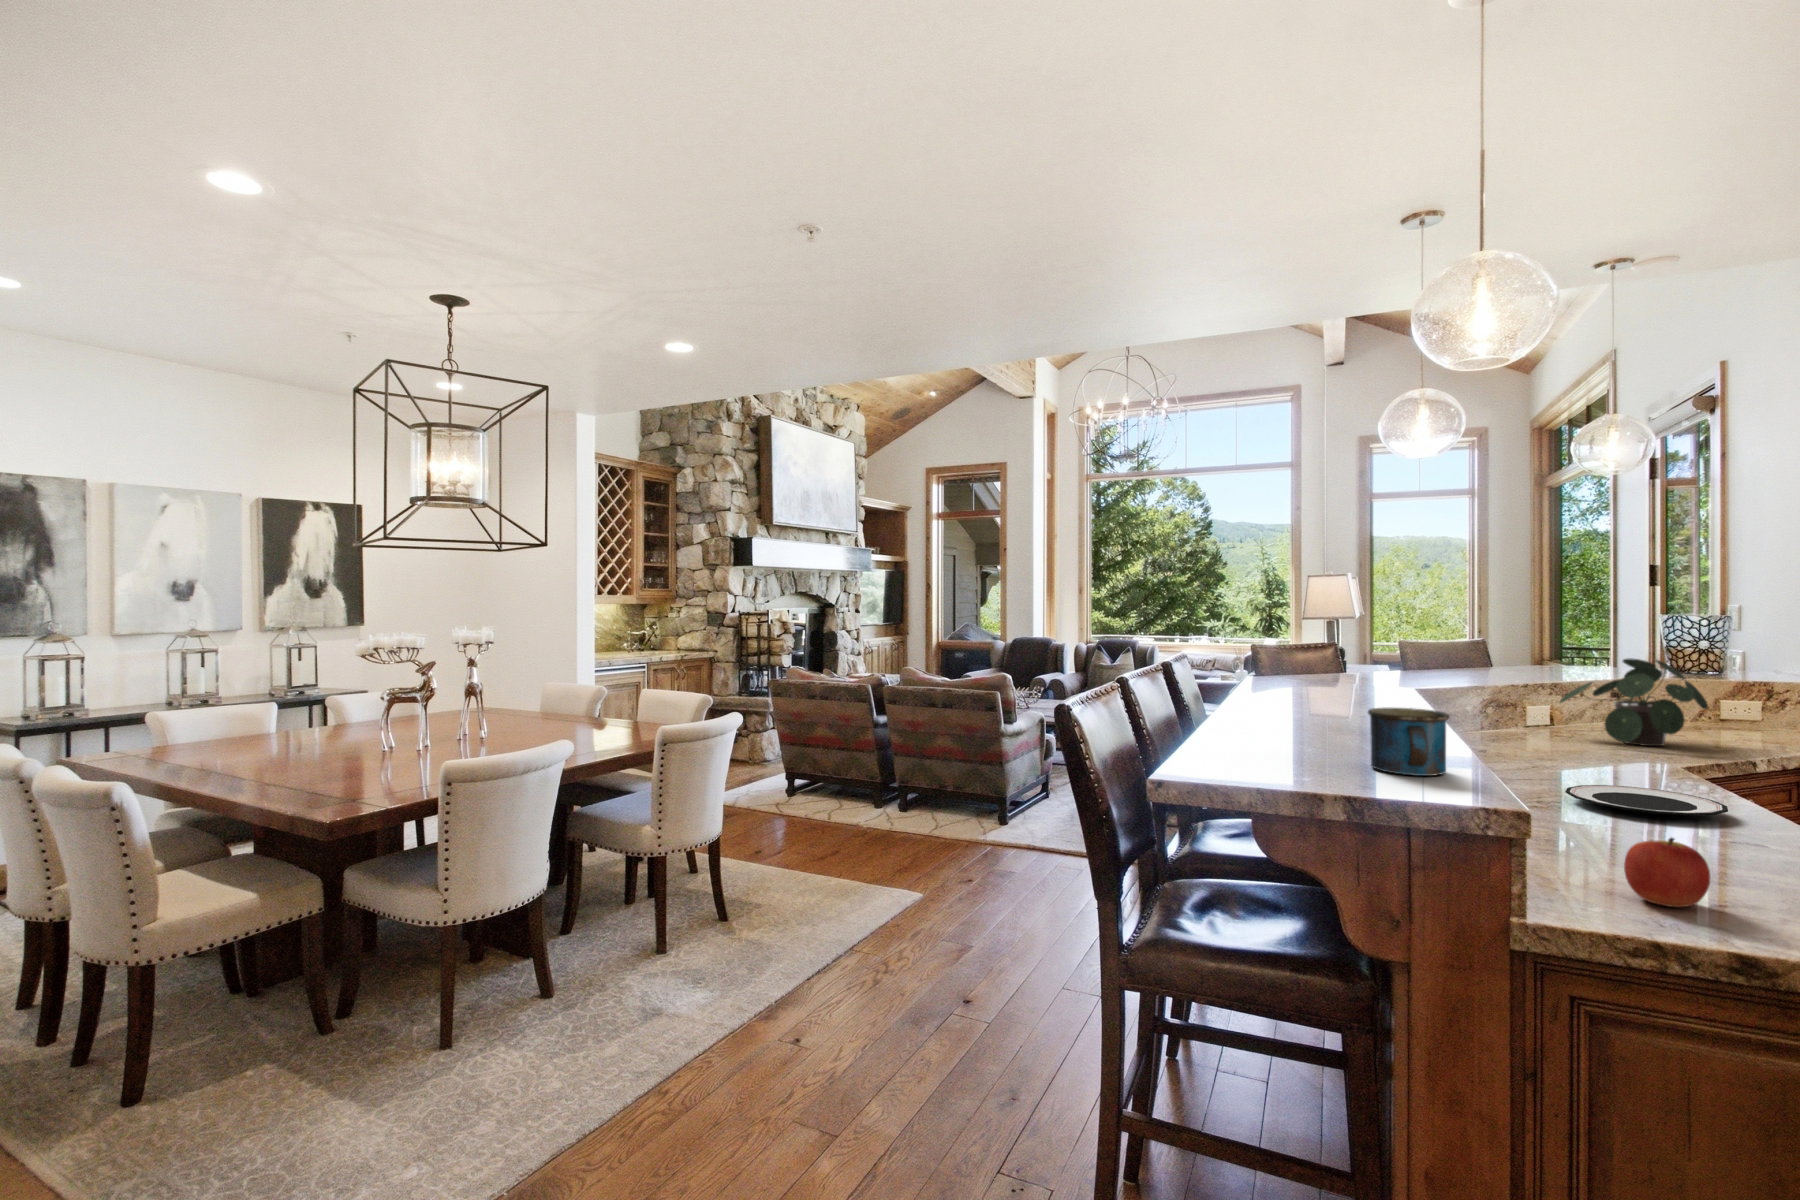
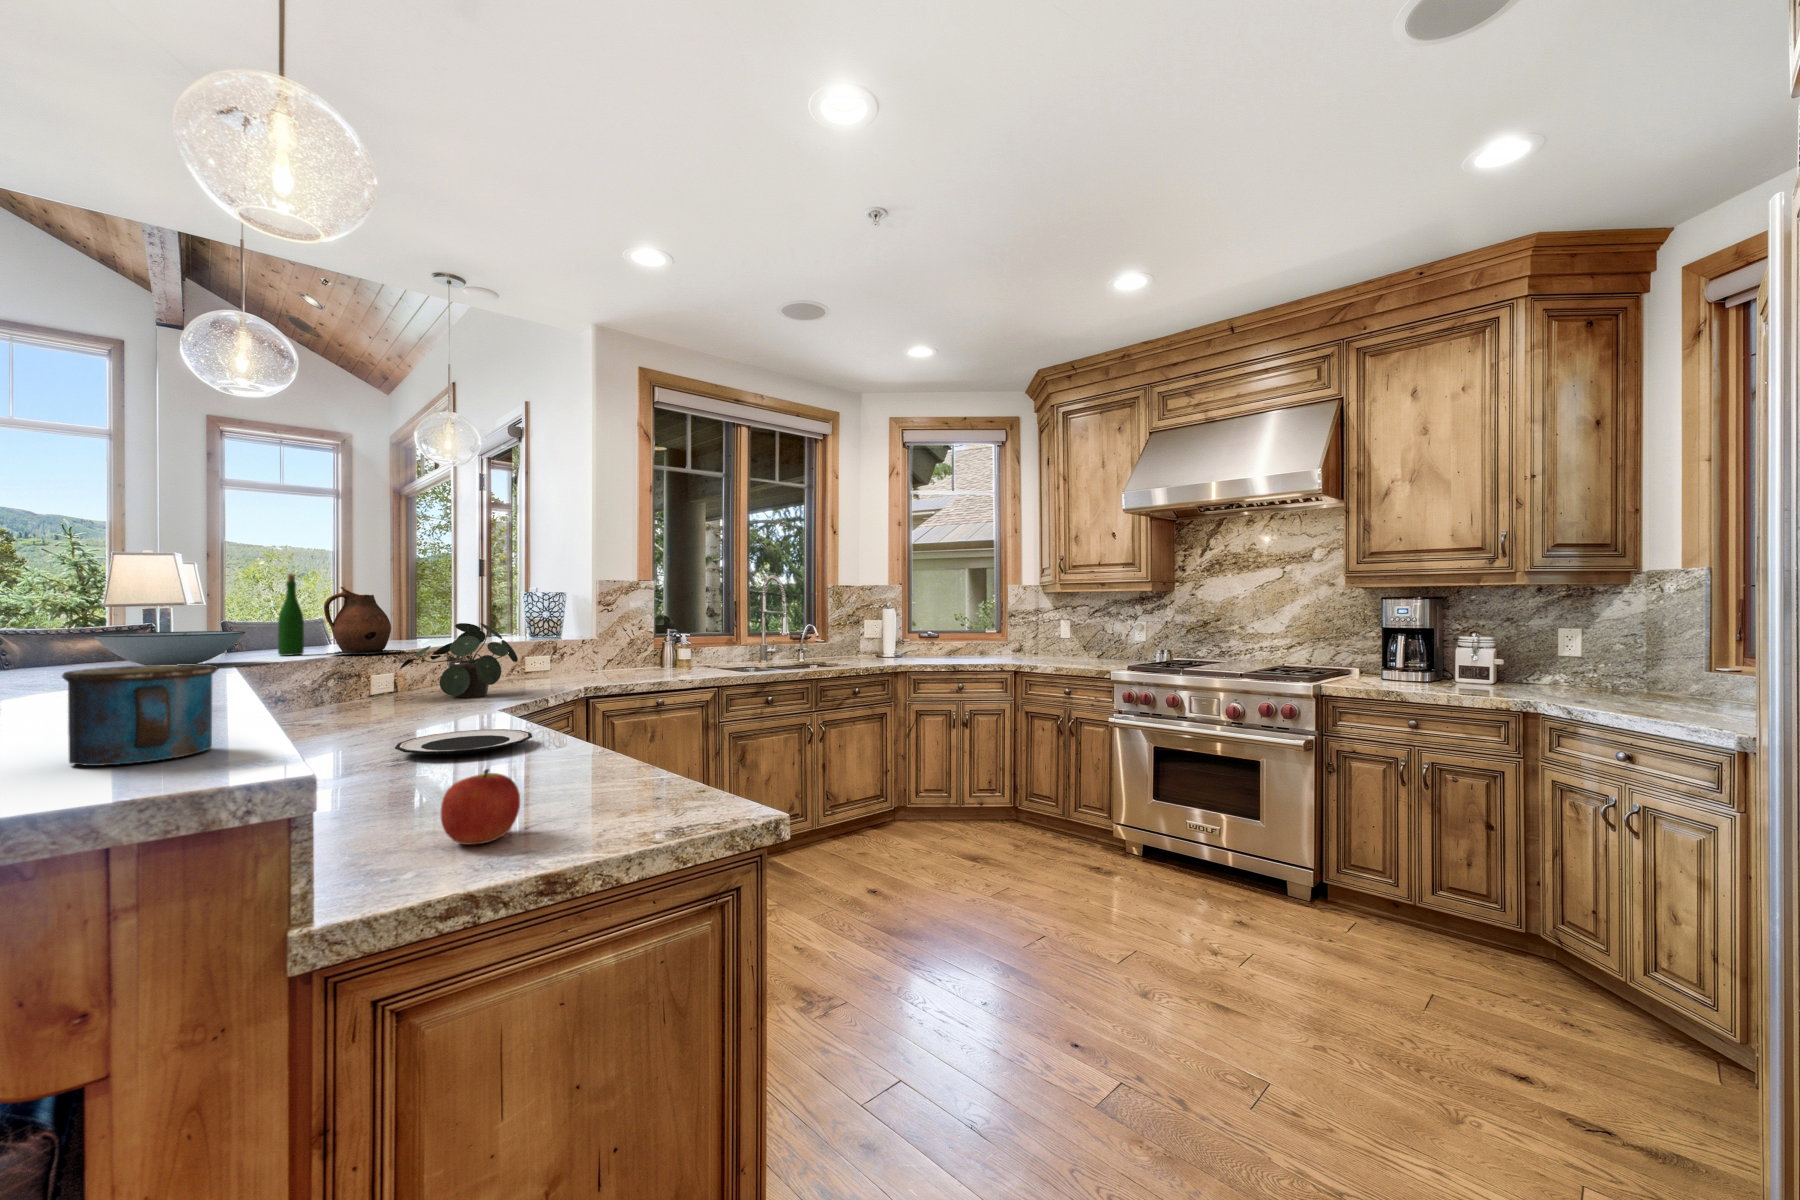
wine bottle: none [1439,601,1461,678] -> present [278,574,304,656]
ceramic pitcher: none [1480,614,1561,685] -> present [324,587,404,655]
decorative bowl: none [1318,653,1418,684] -> present [93,631,245,665]

